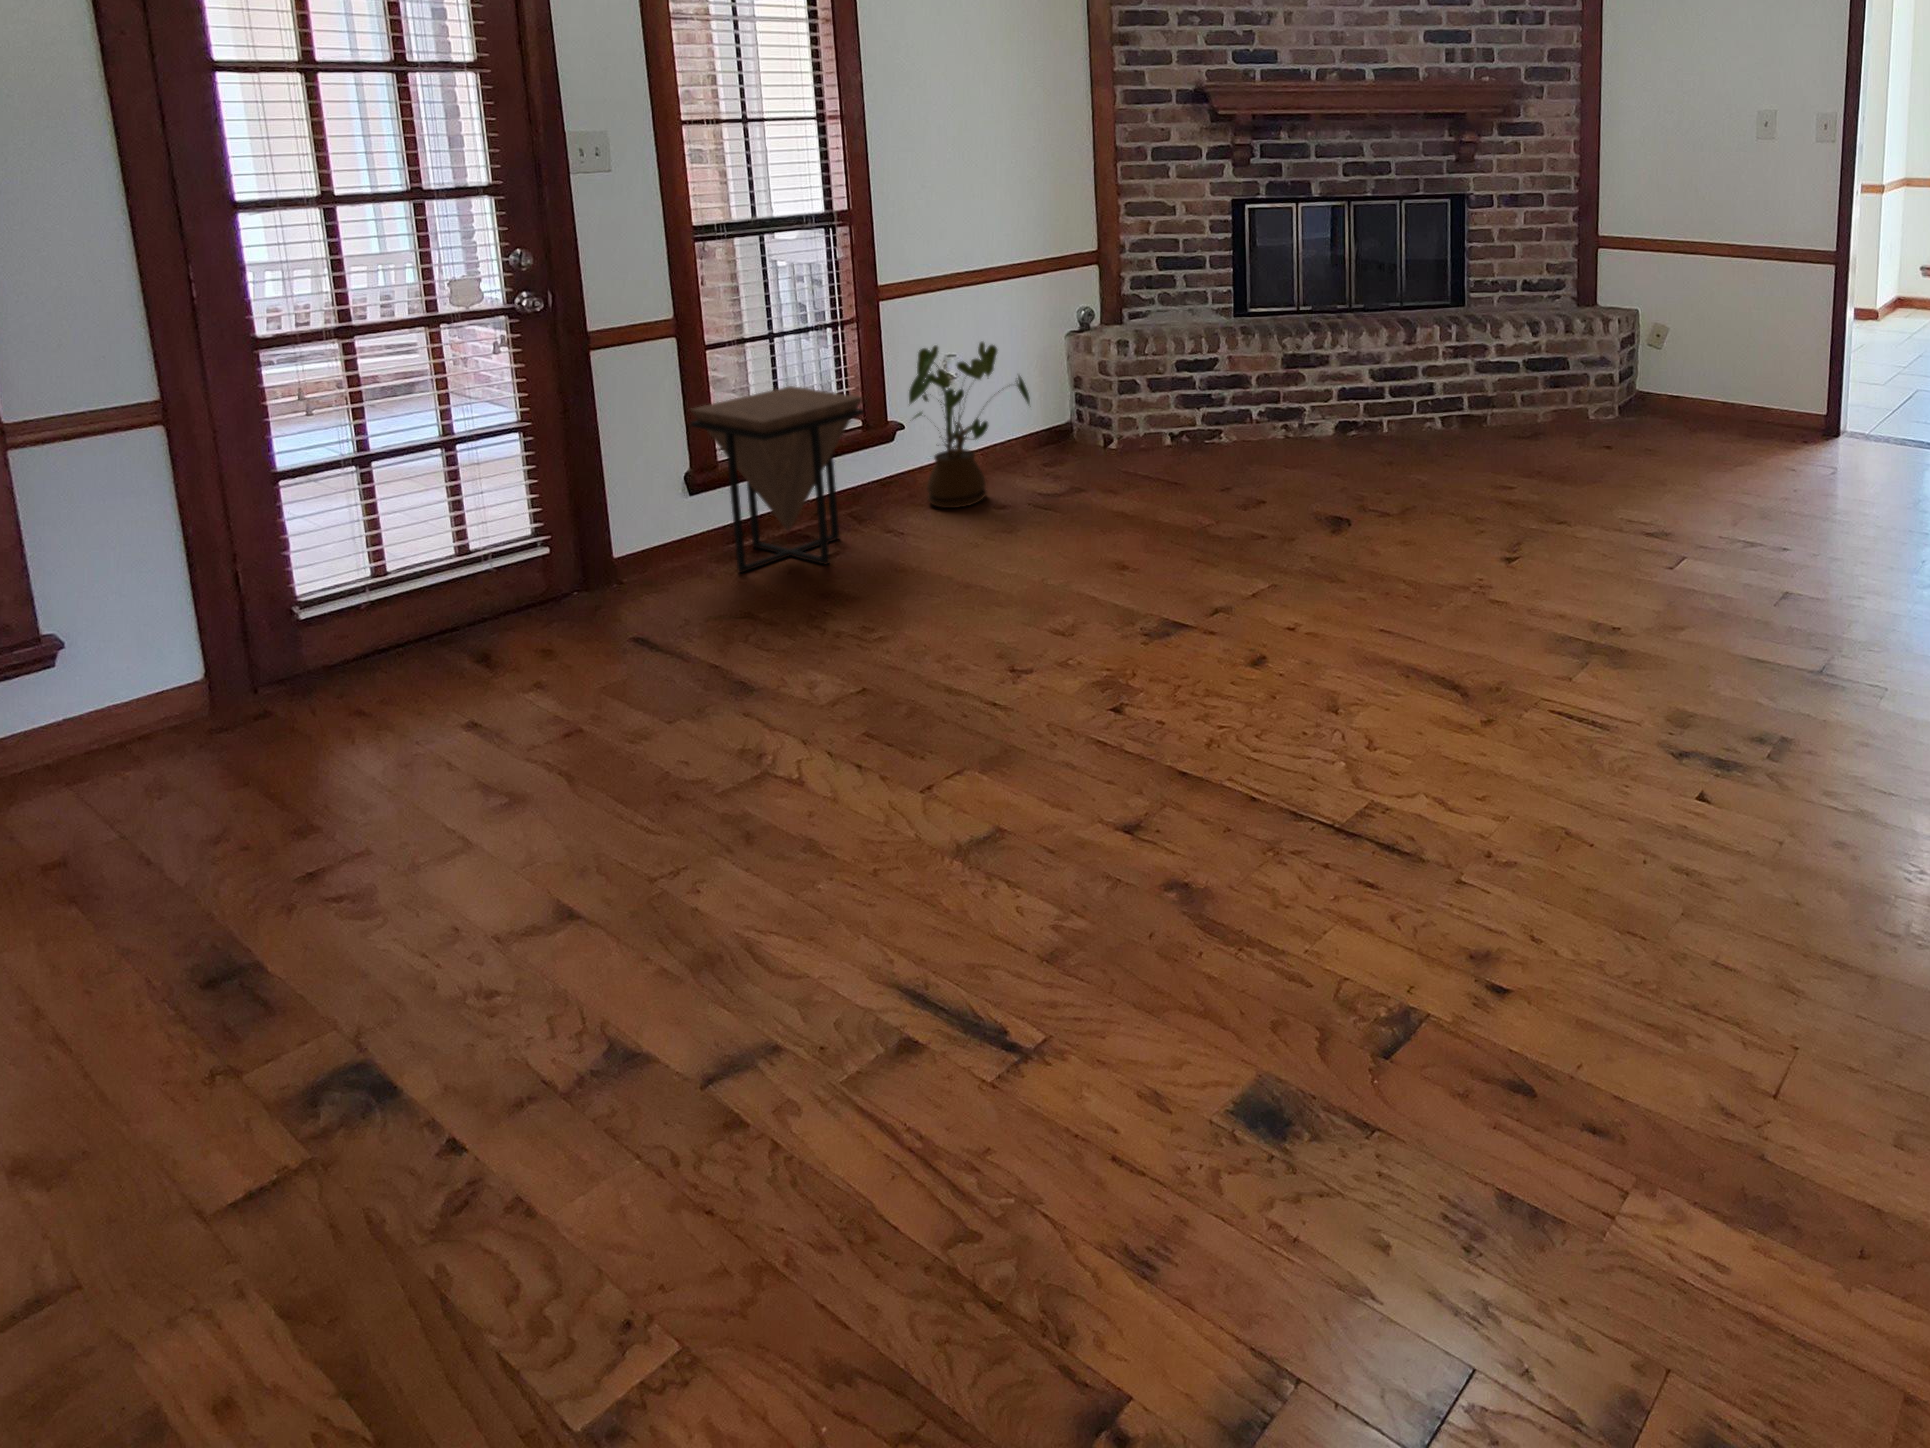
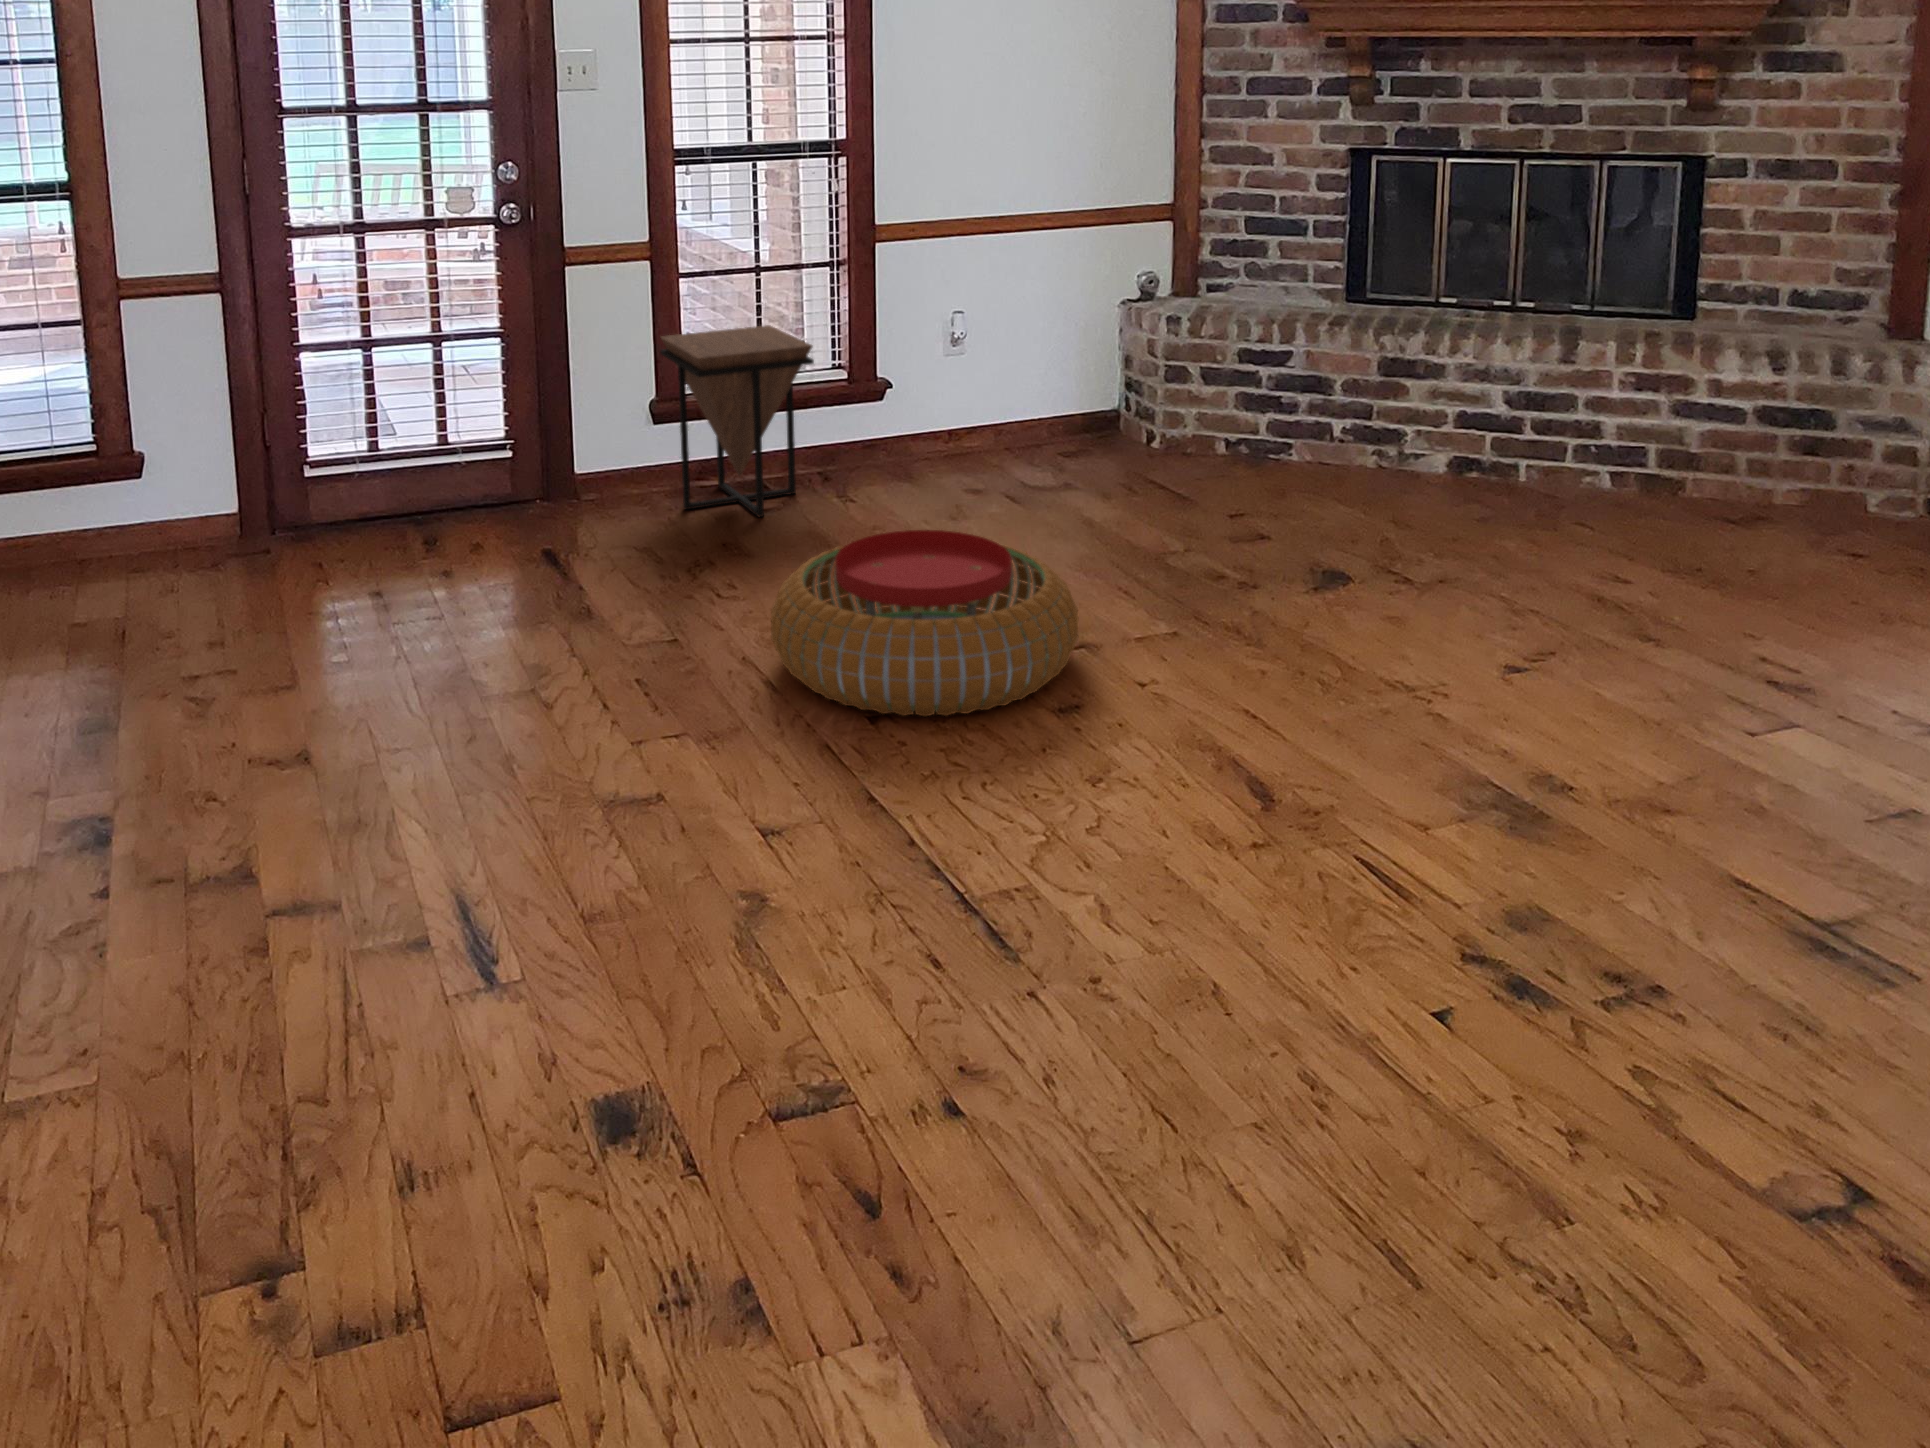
house plant: present [909,342,1030,508] -> none [880,298,1016,483]
pouf: none [965,530,1236,694] -> present [771,530,1078,717]

